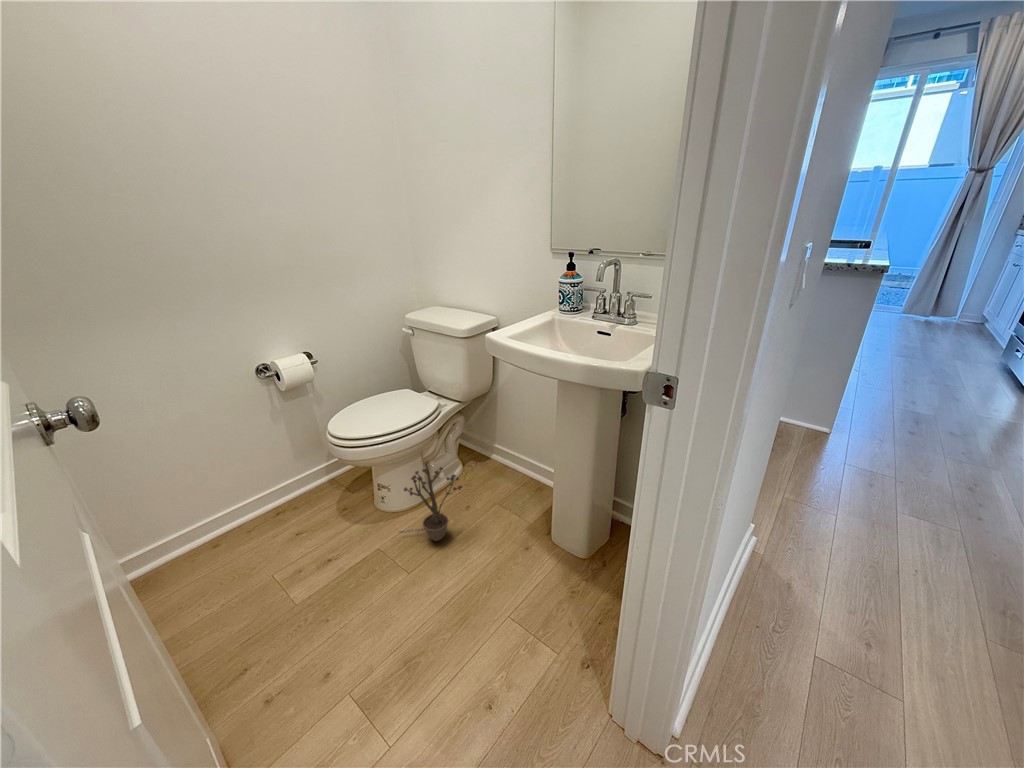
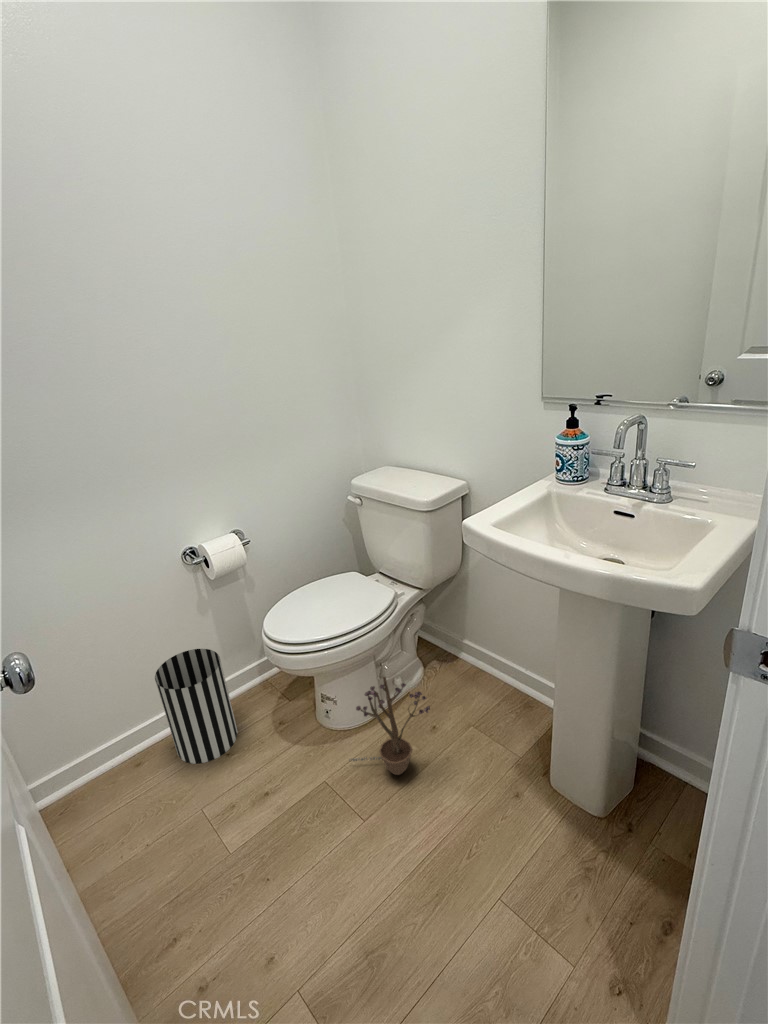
wastebasket: none [231,449,307,542] -> present [155,649,238,764]

